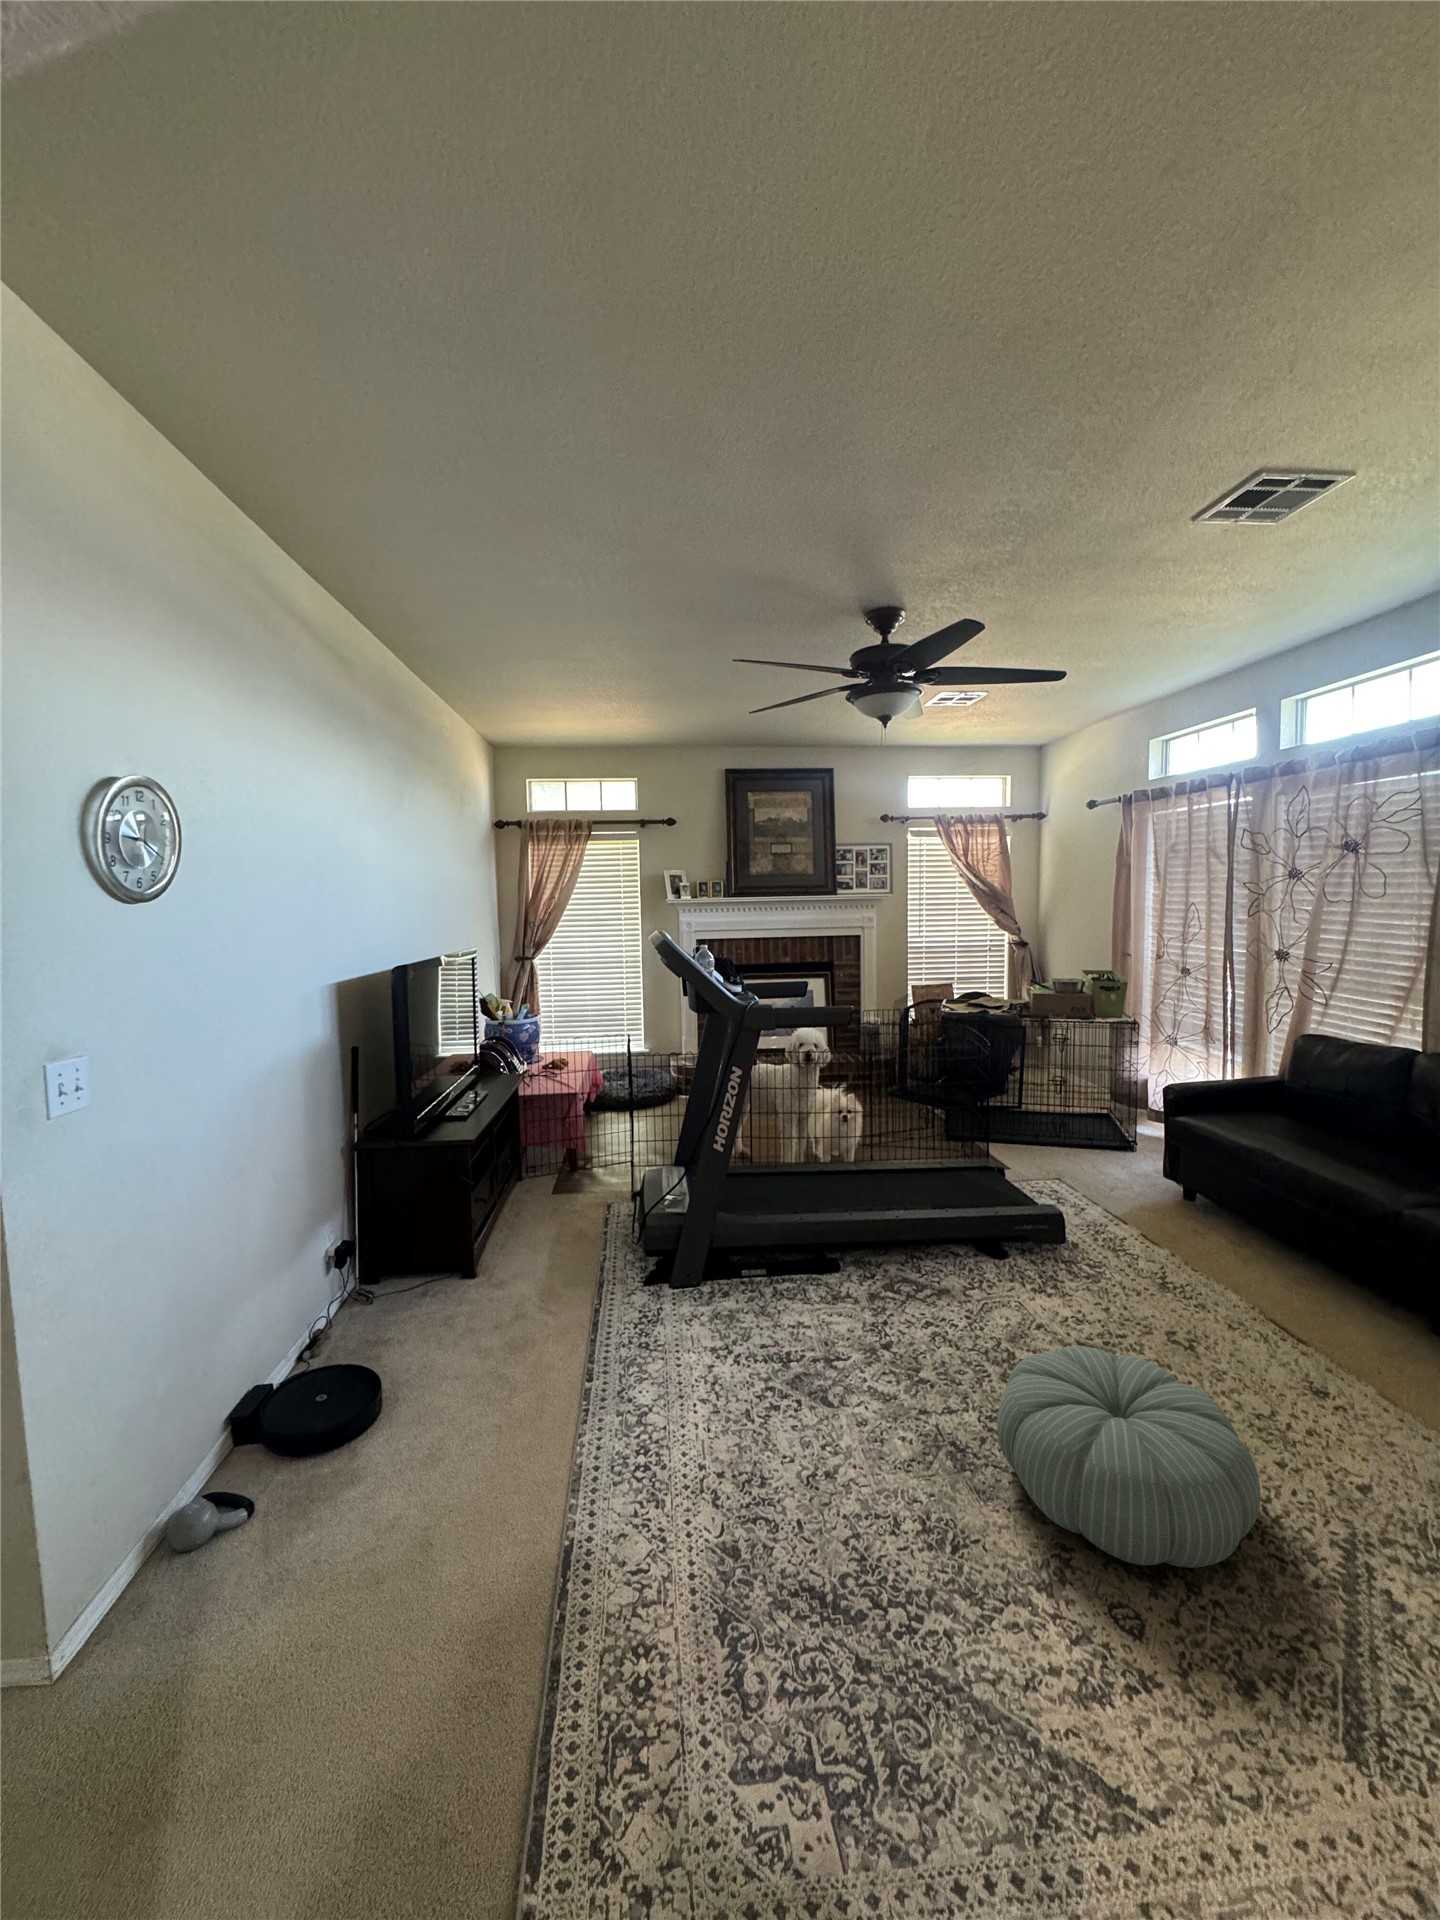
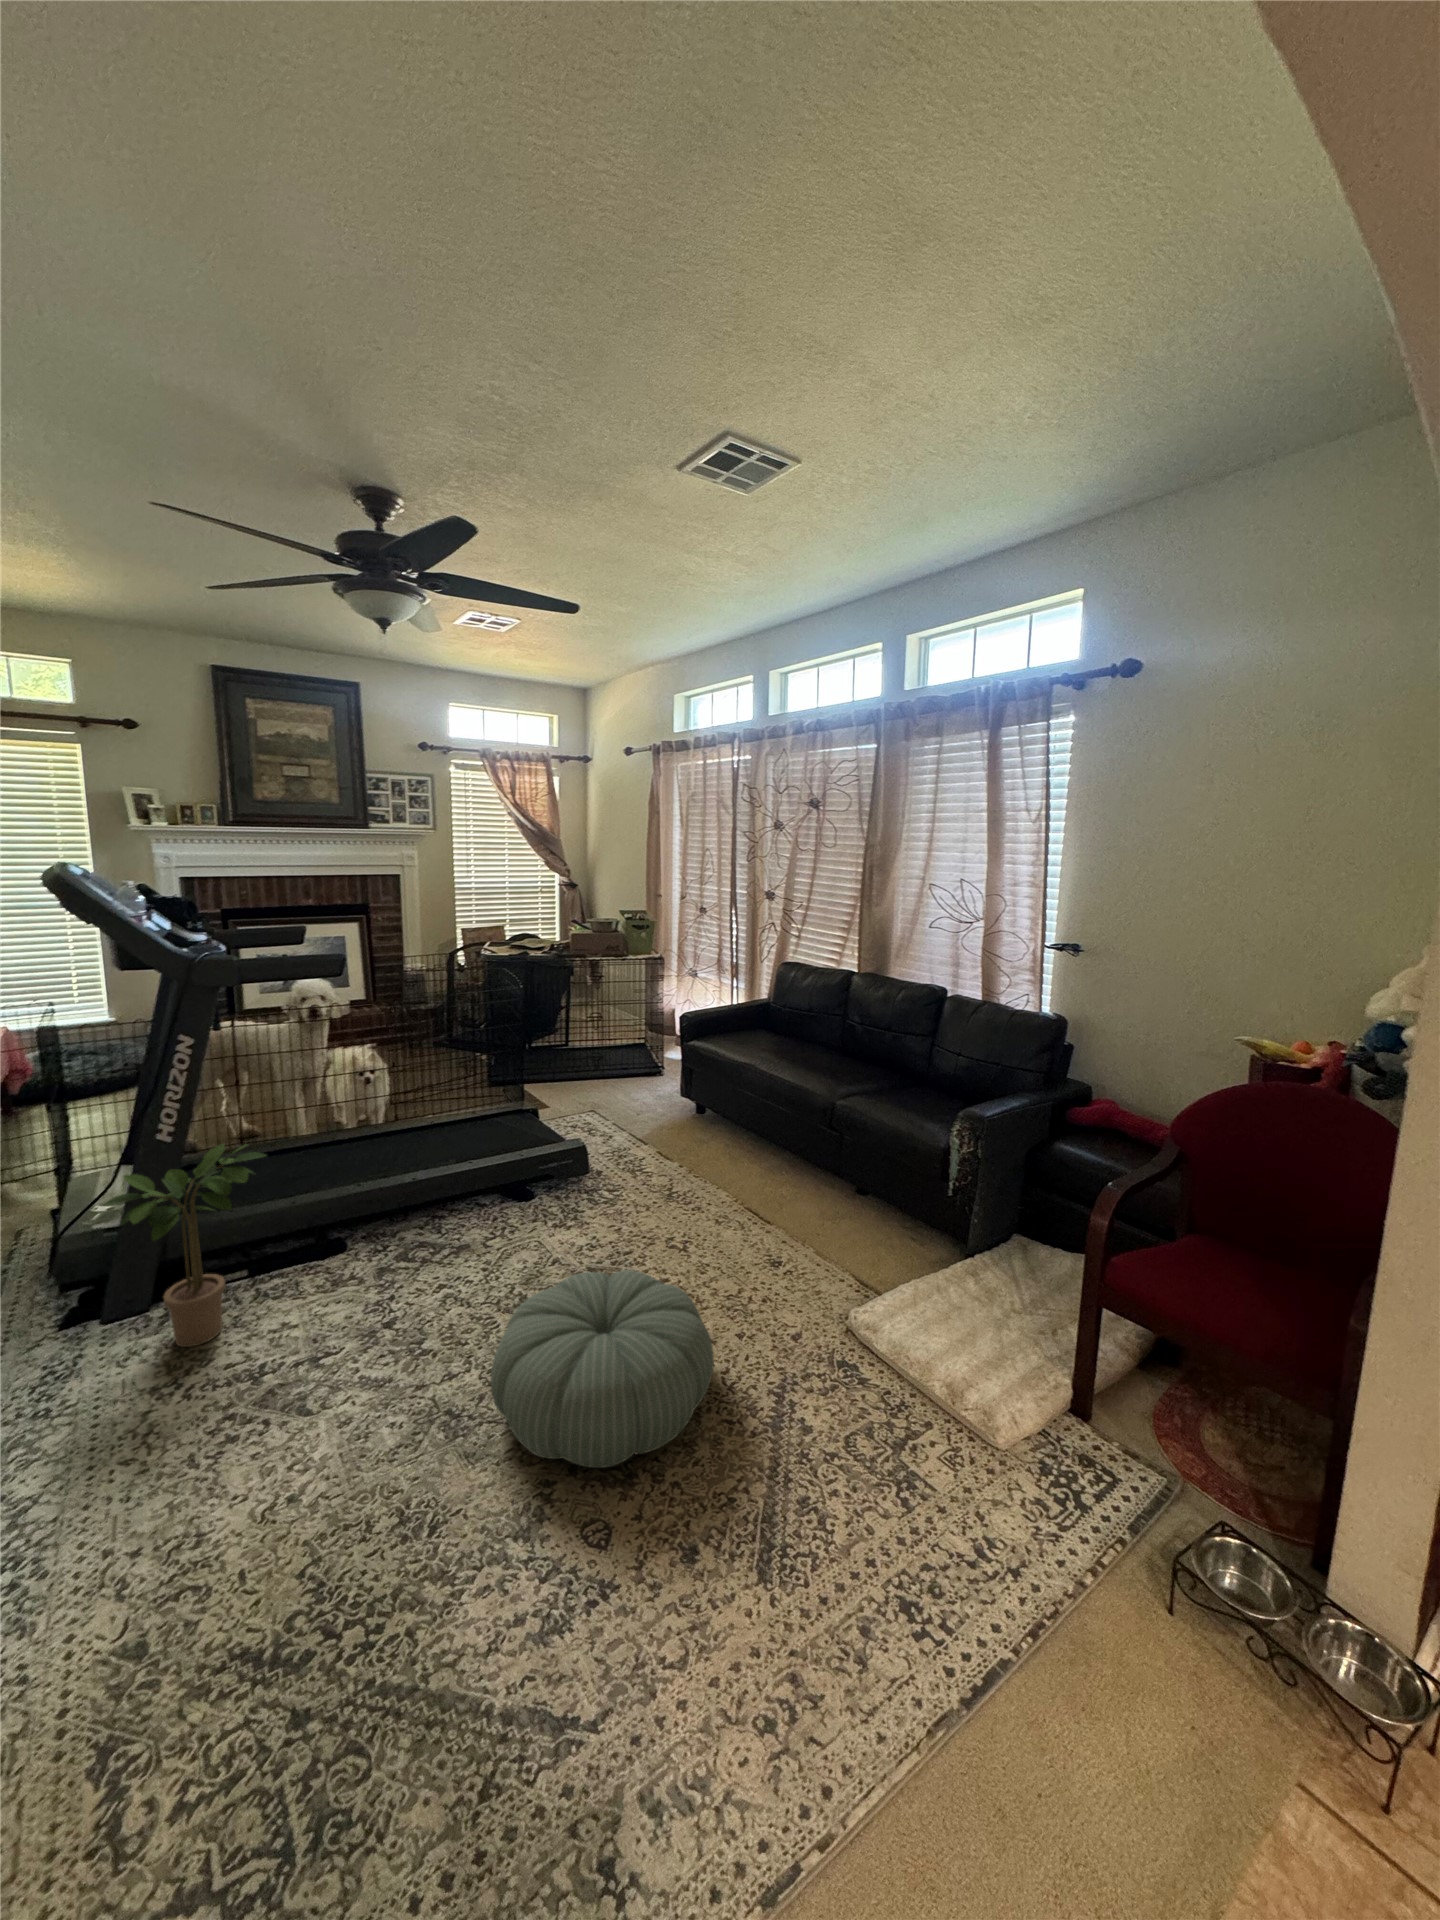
potted plant: none [690,1157,795,1317] -> present [104,1144,266,1347]

